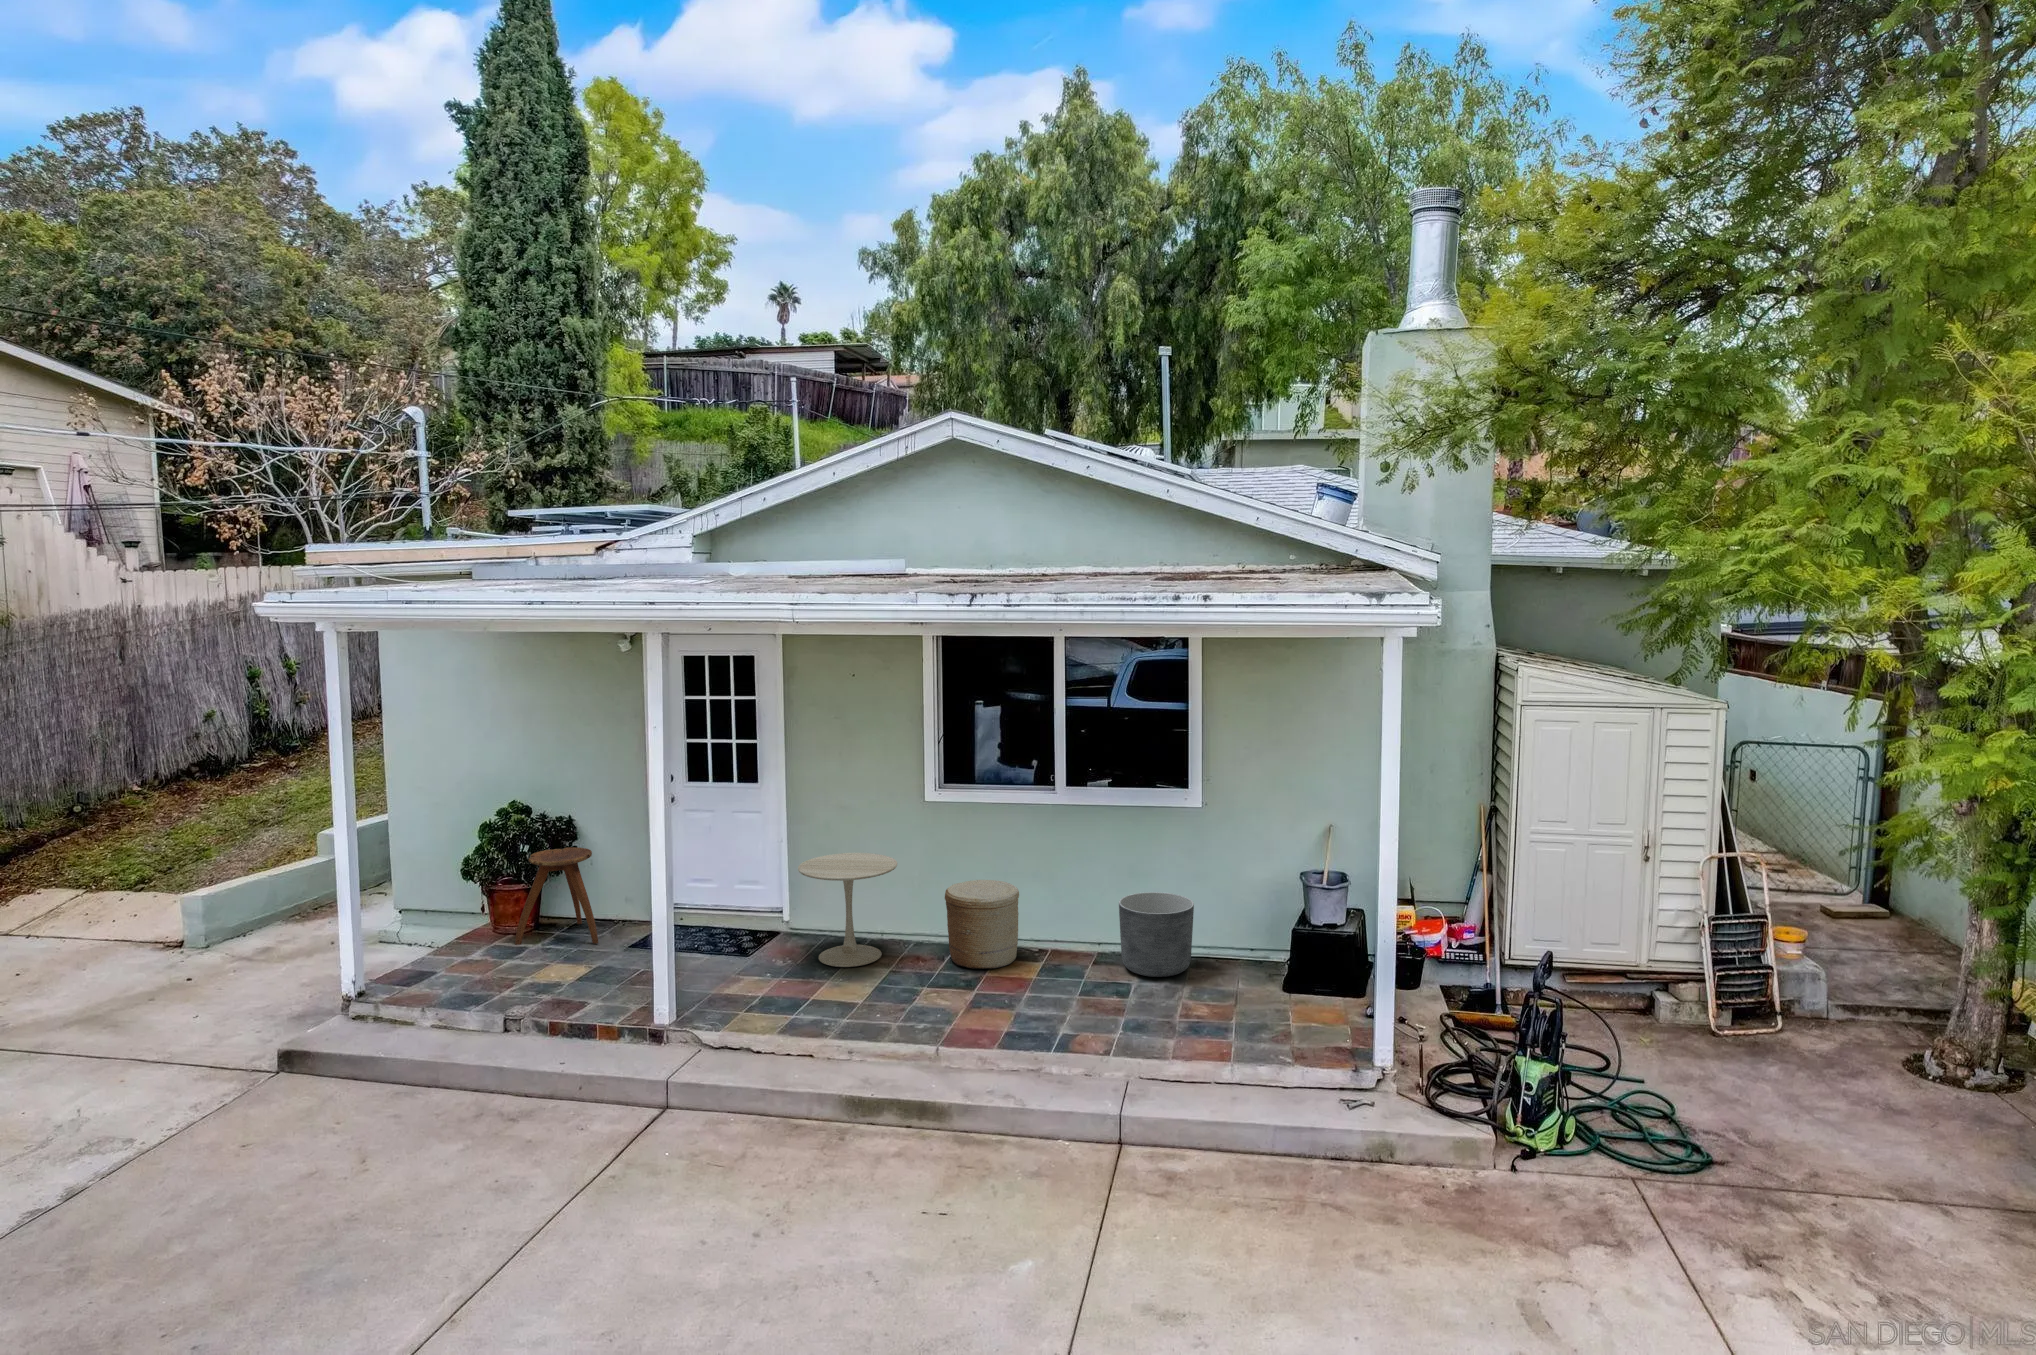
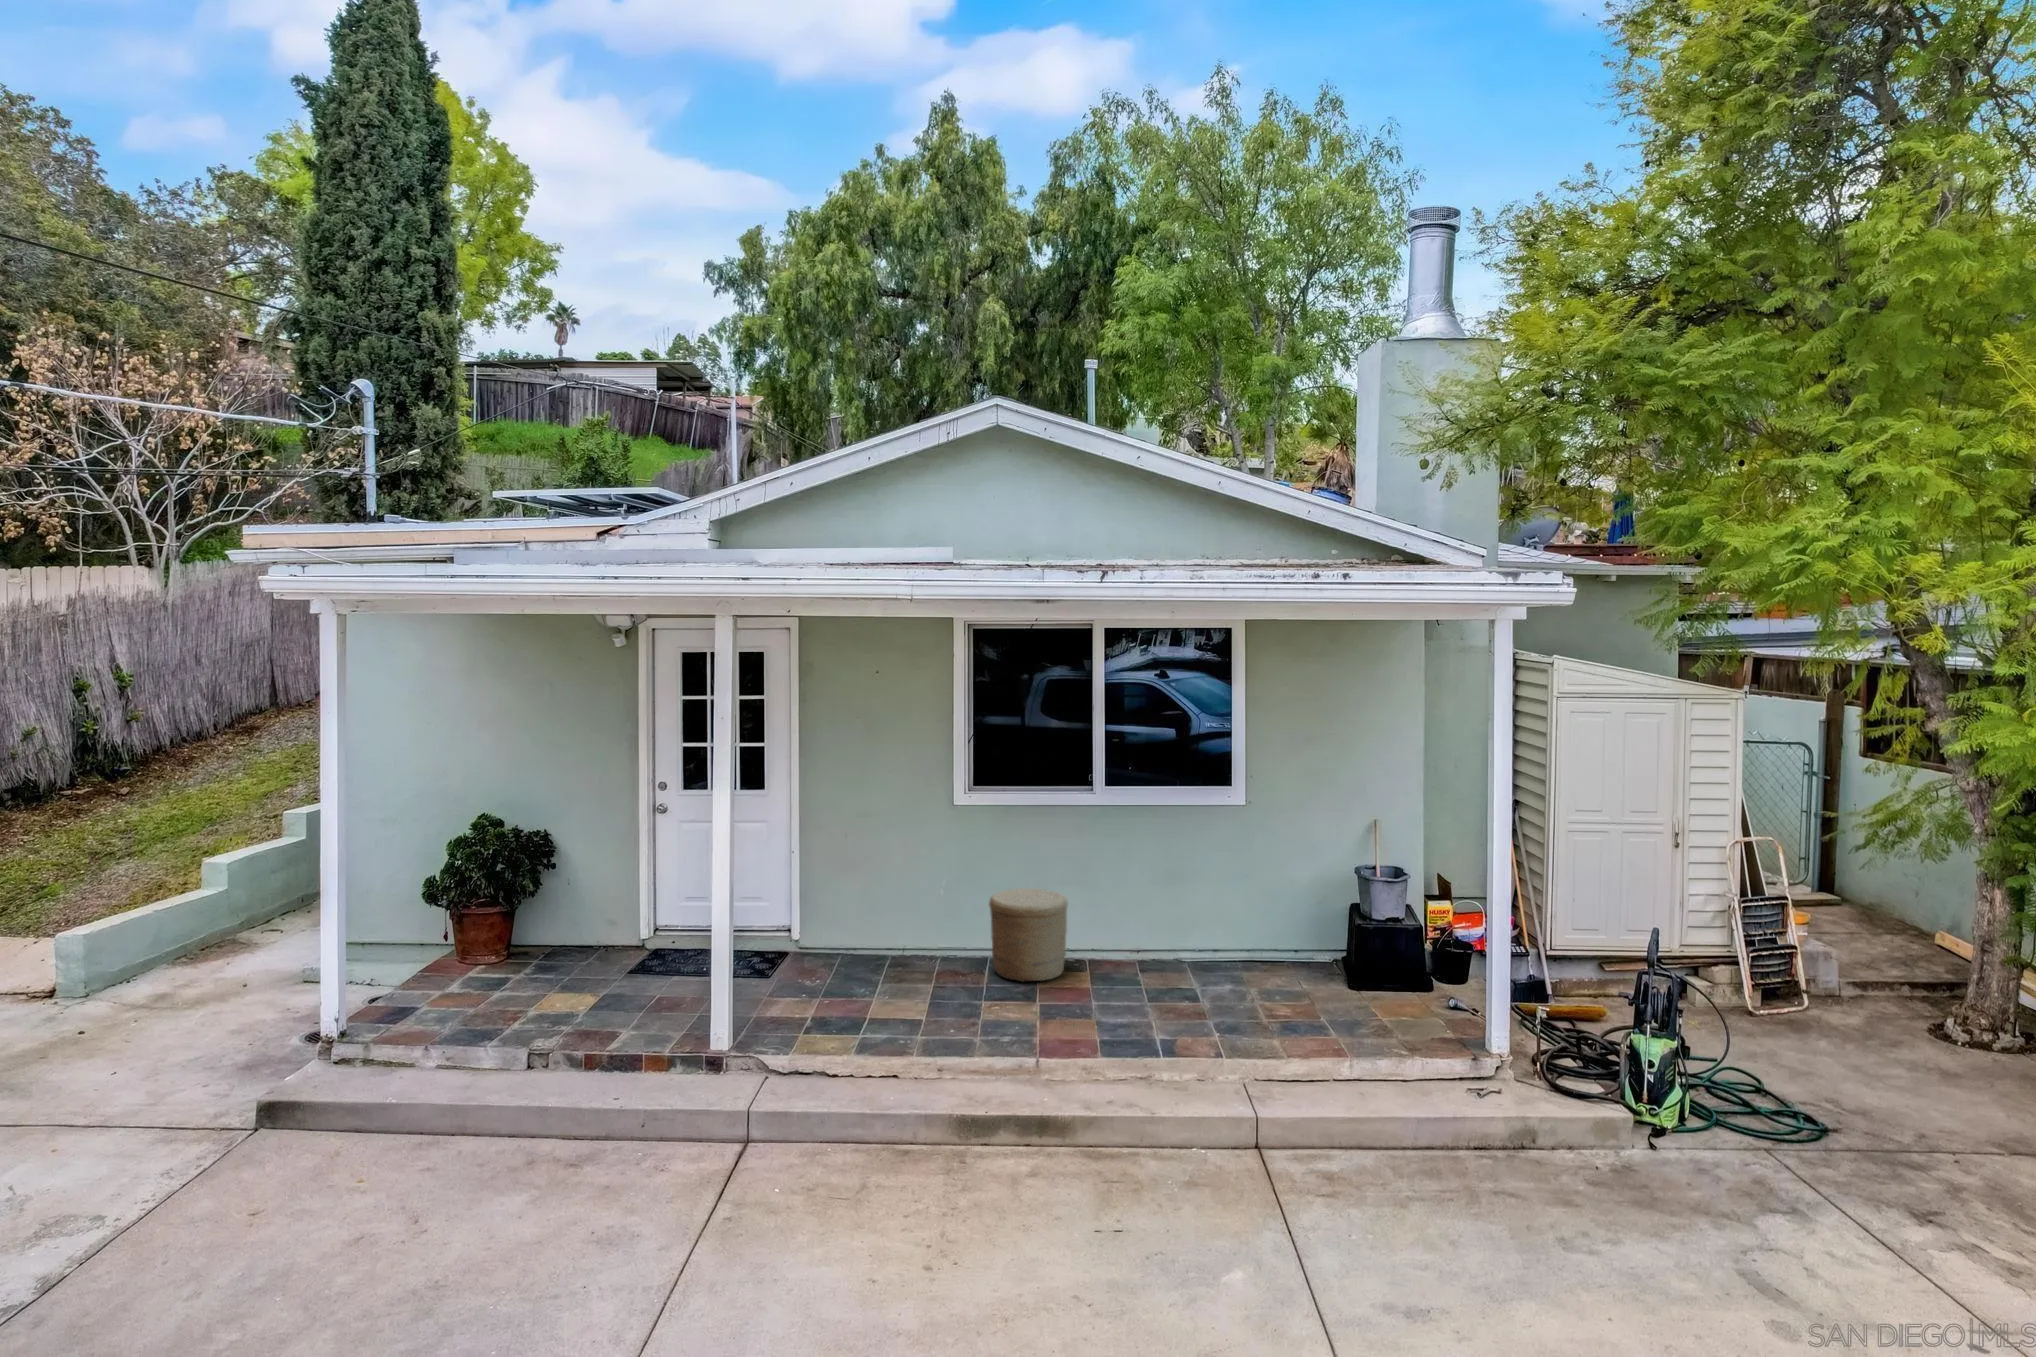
stool: present [515,847,598,945] -> none [492,867,591,978]
side table: present [798,853,897,967] -> none [830,864,937,986]
planter: present [1119,892,1194,977] -> none [1174,895,1252,981]

